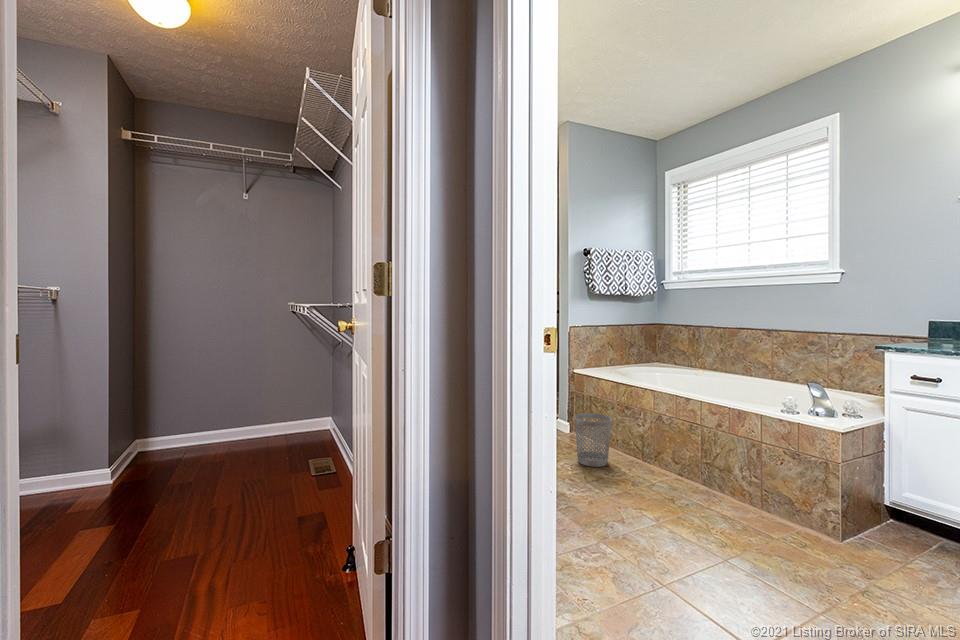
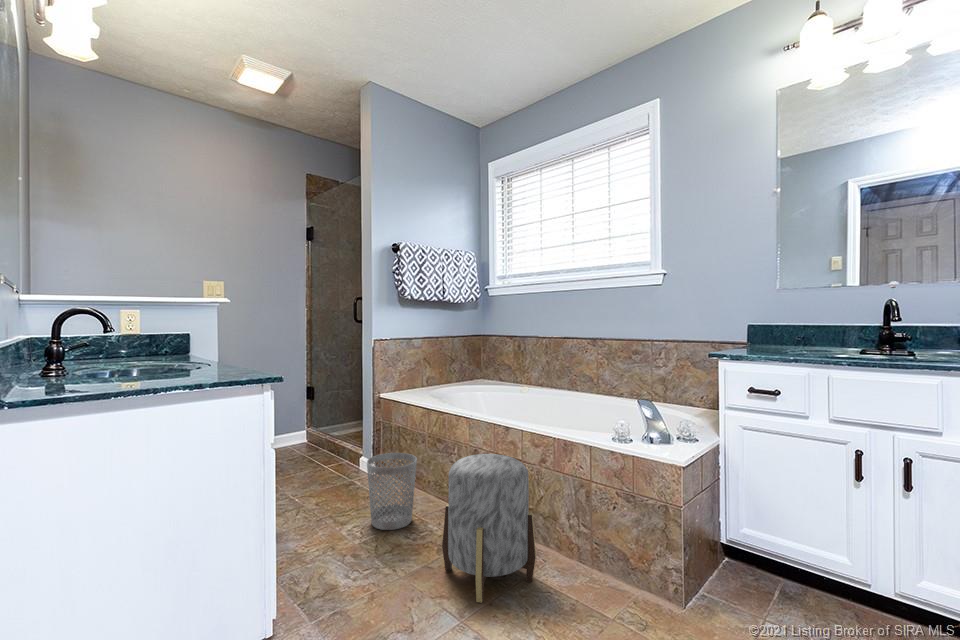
stool: none [639,416,713,513] -> present [442,454,536,603]

